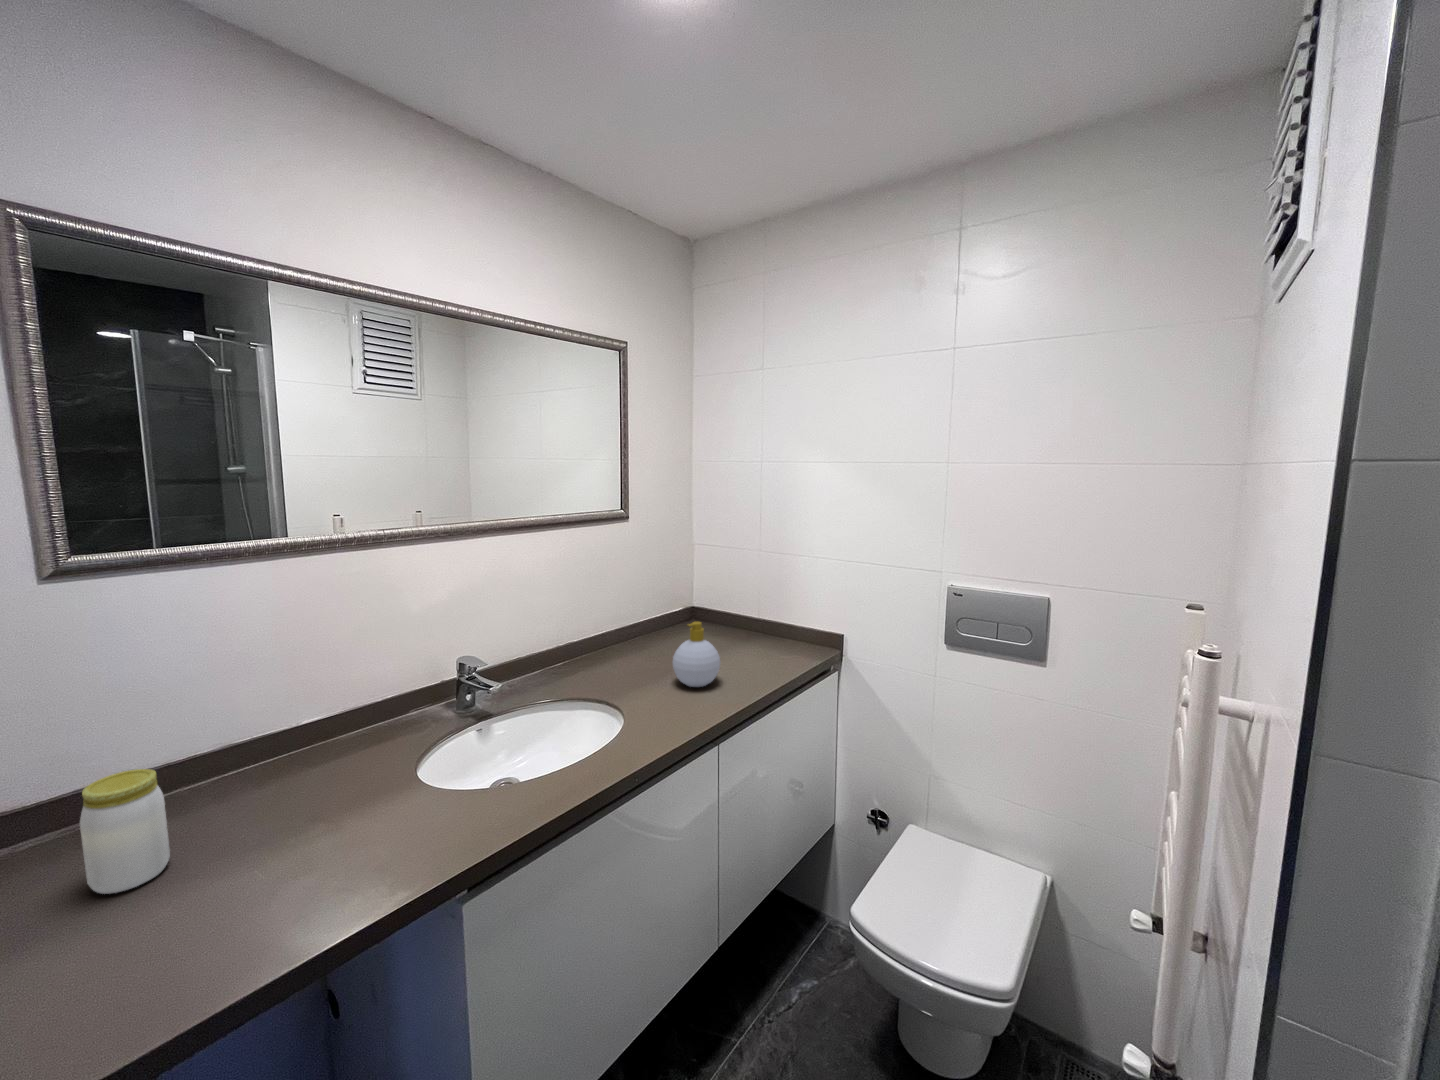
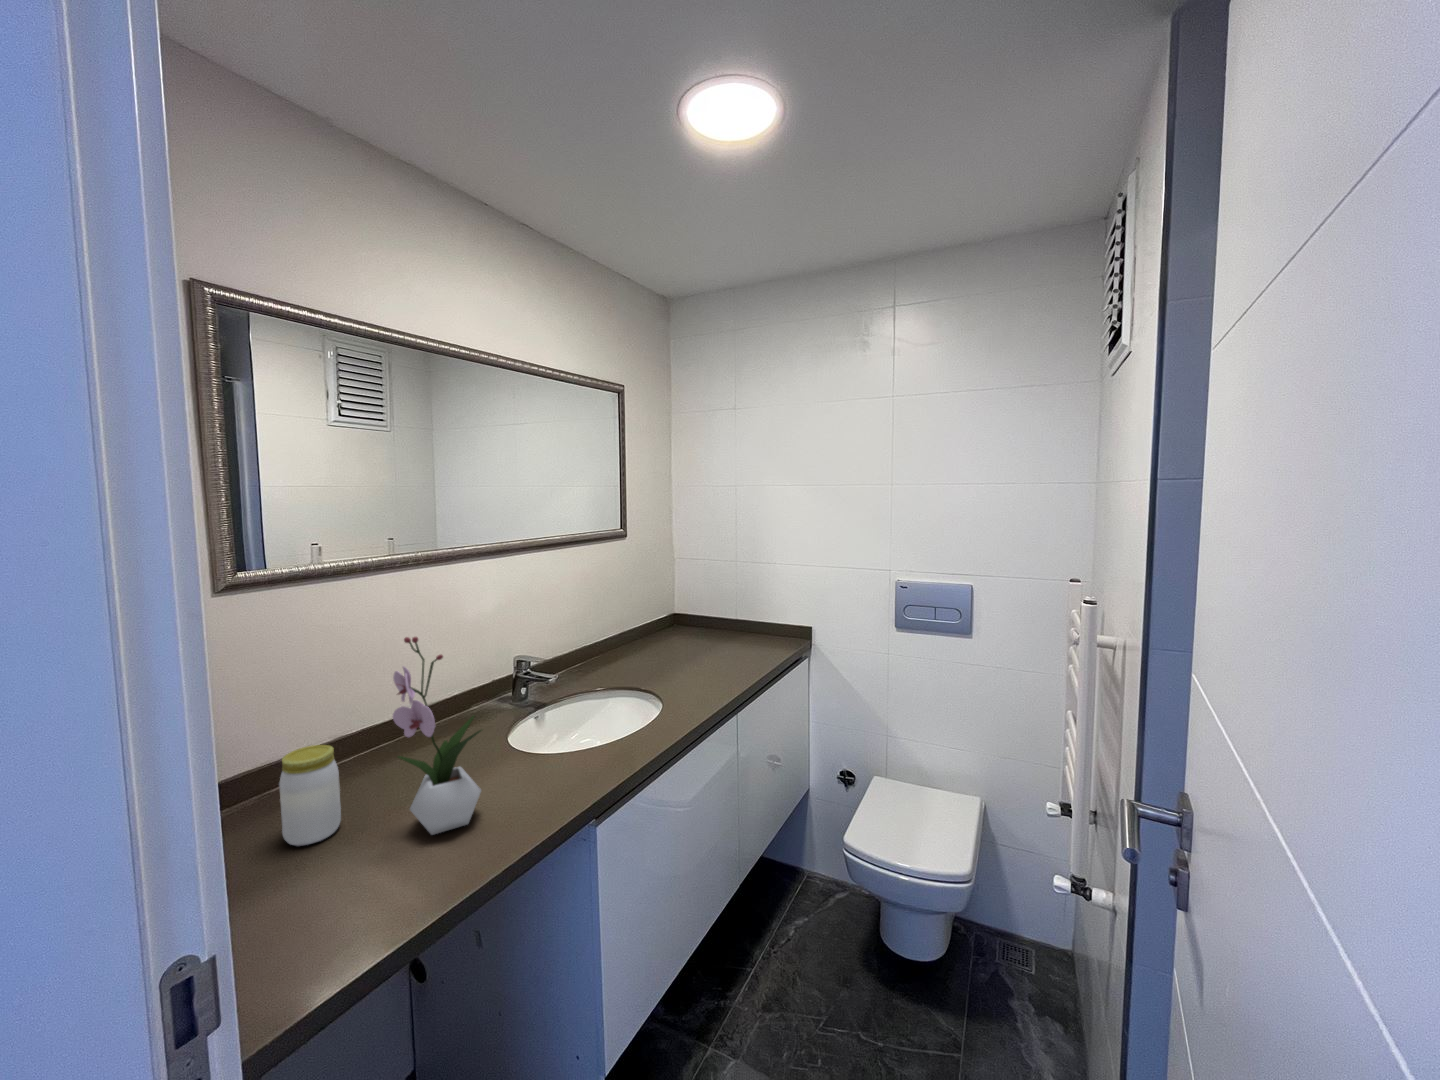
soap bottle: present [673,622,720,687] -> none [684,619,723,674]
flower arrangement: none [204,647,330,899] -> present [393,637,481,835]

